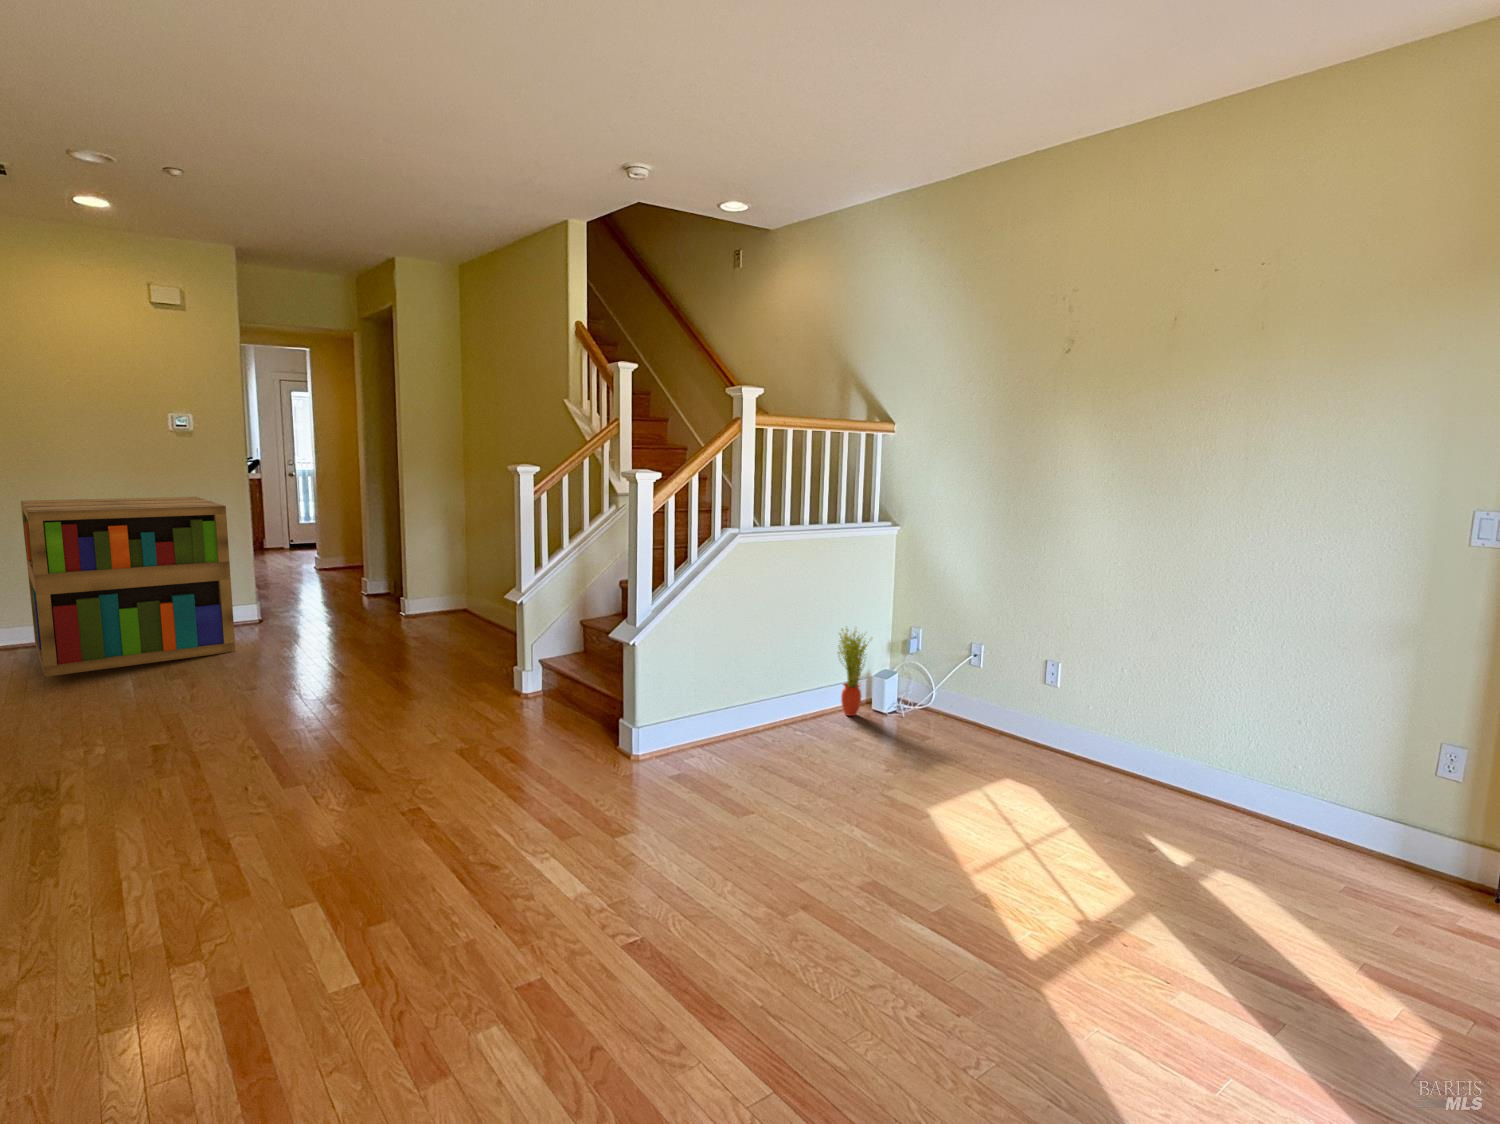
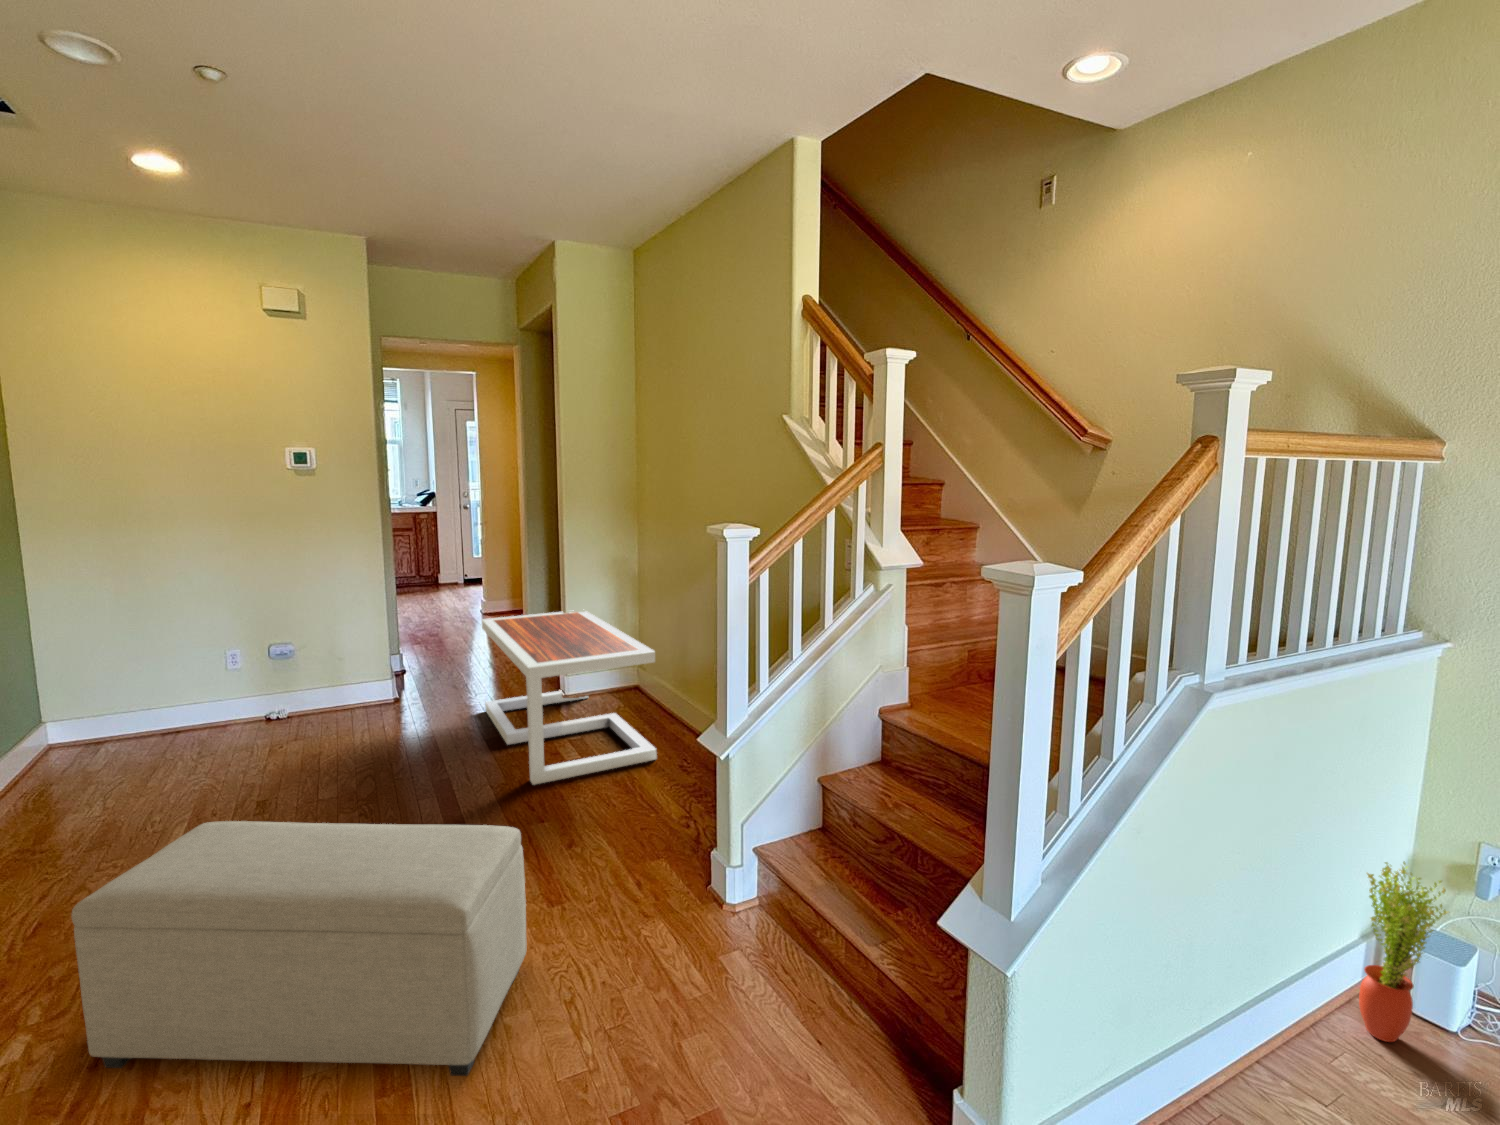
bookshelf: present [21,497,236,677] -> none [65,550,345,809]
coffee table: none [337,547,481,657] -> present [482,611,657,785]
ottoman: none [147,632,400,752] -> present [72,821,527,1076]

